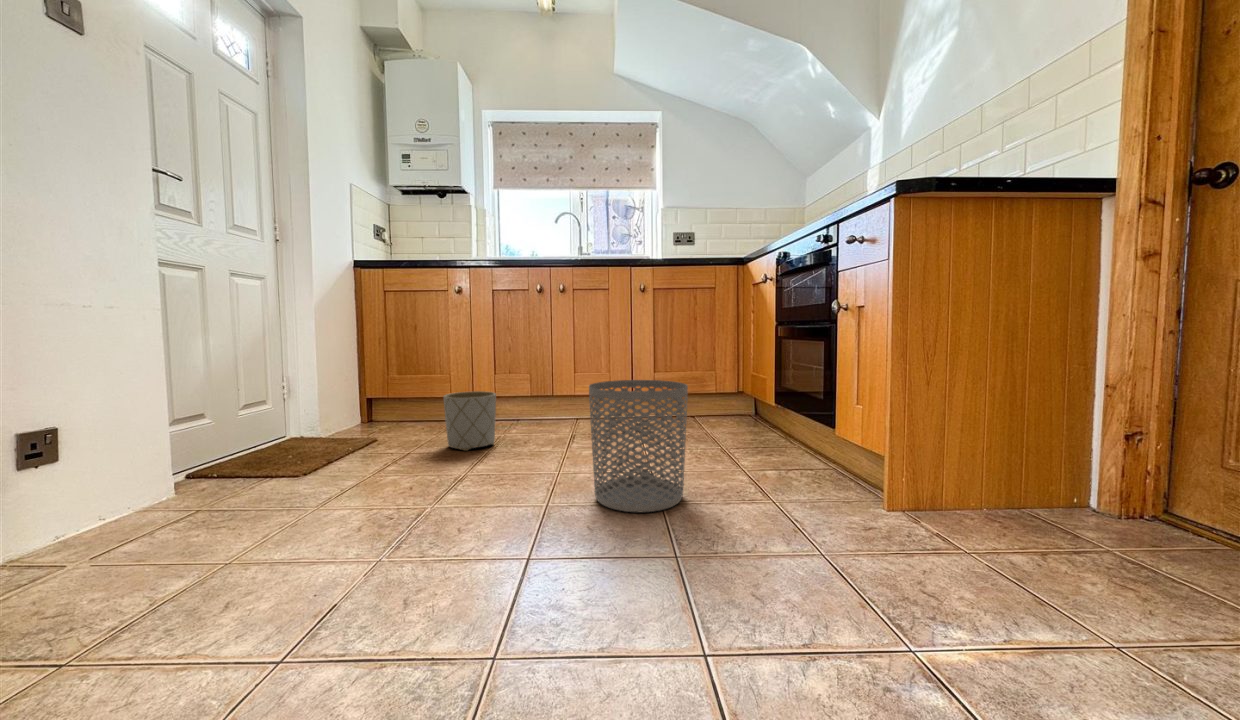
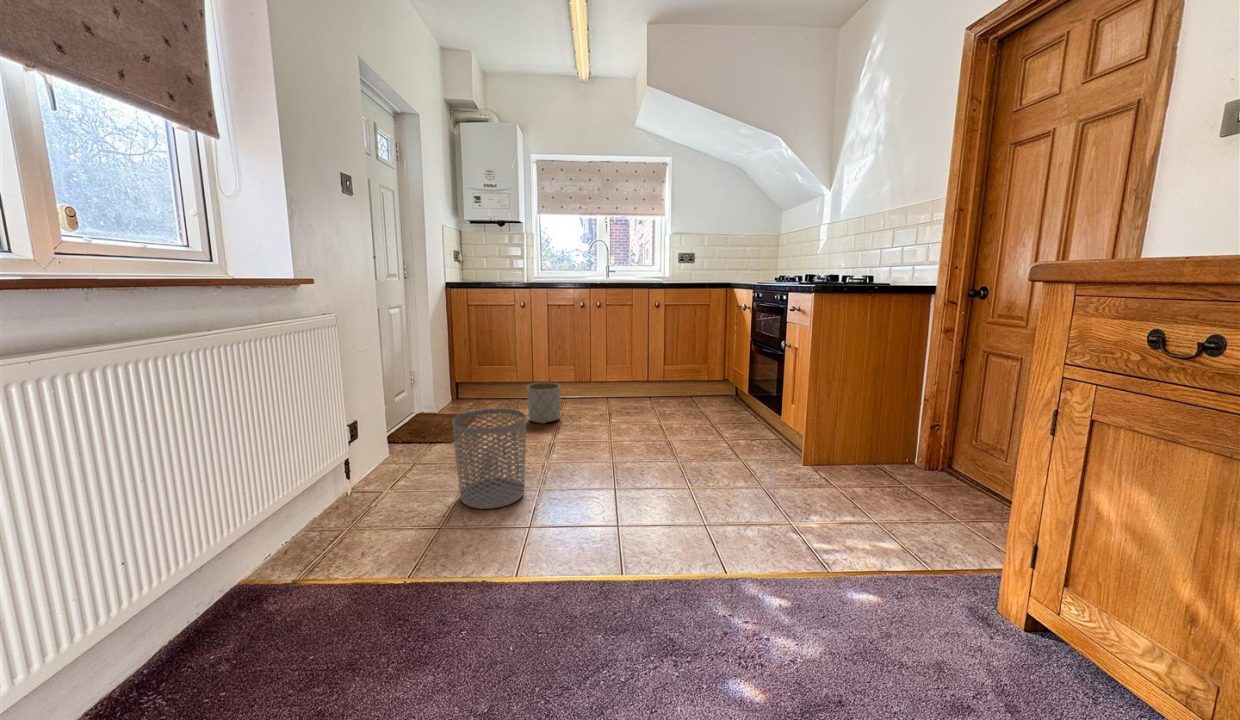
waste bin: present [589,380,688,512] -> present [452,409,526,509]

